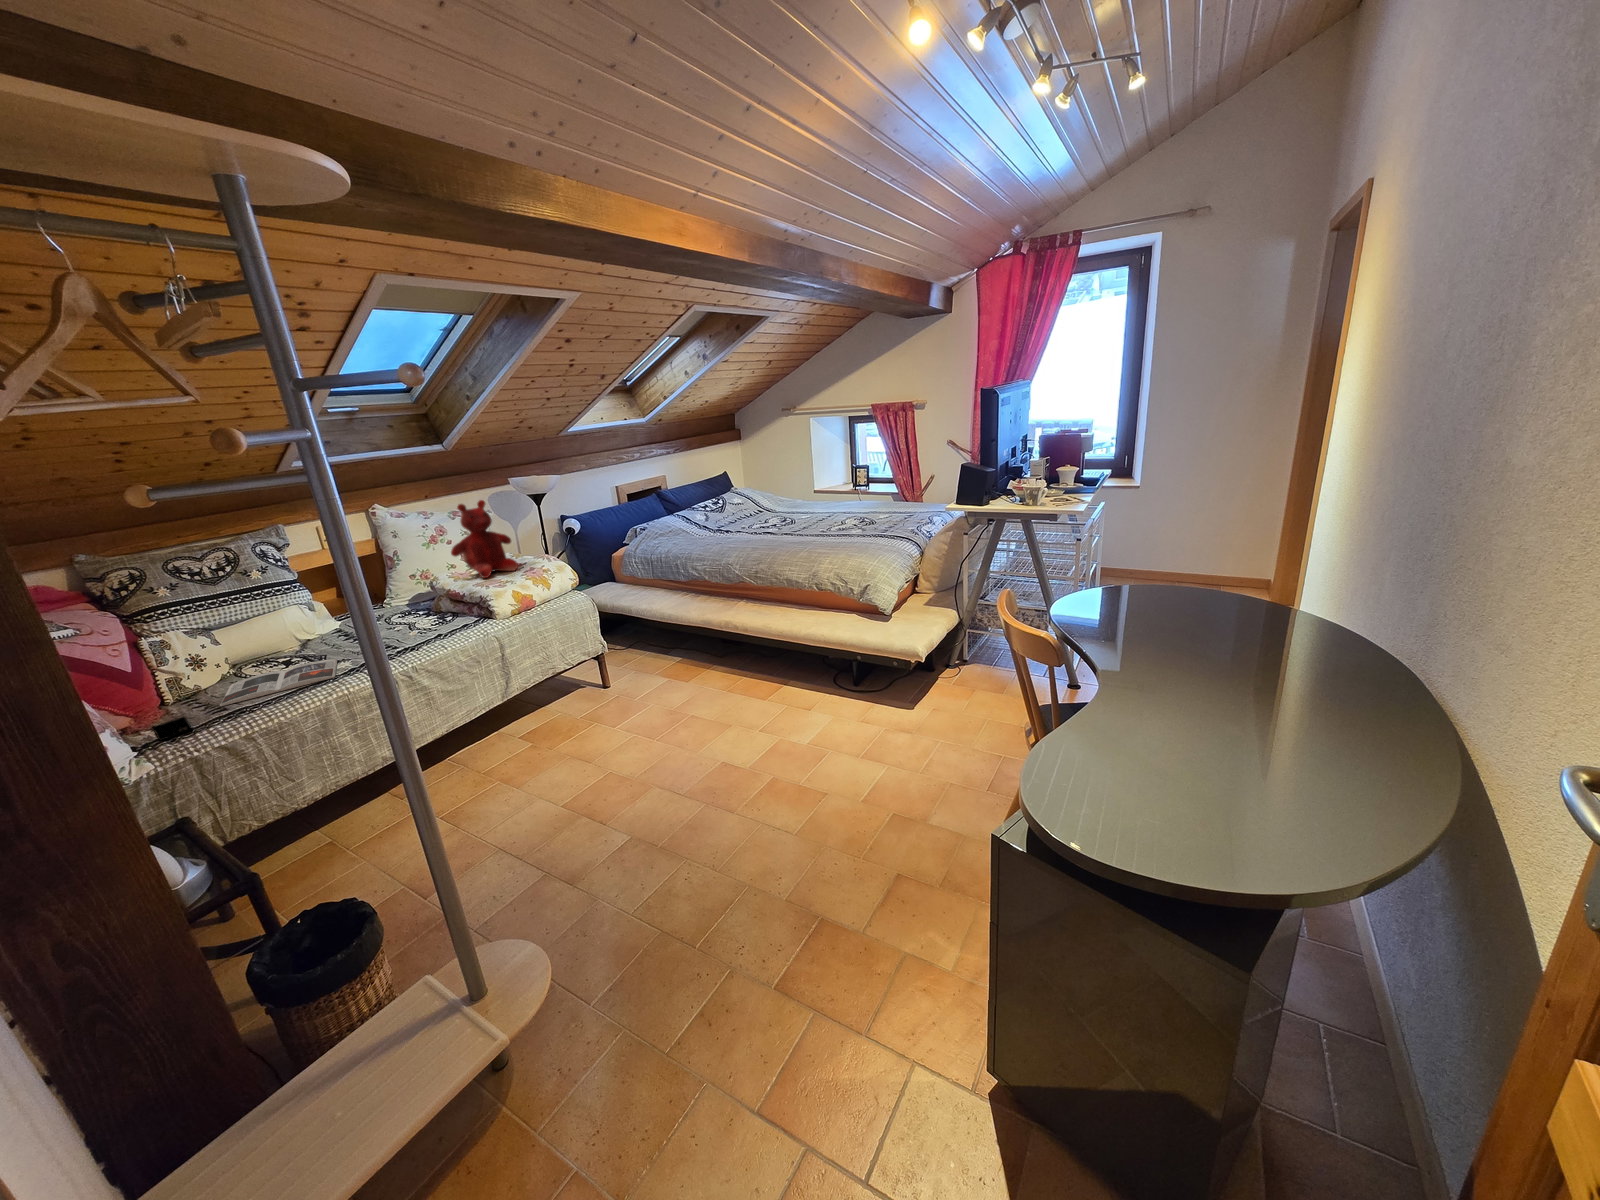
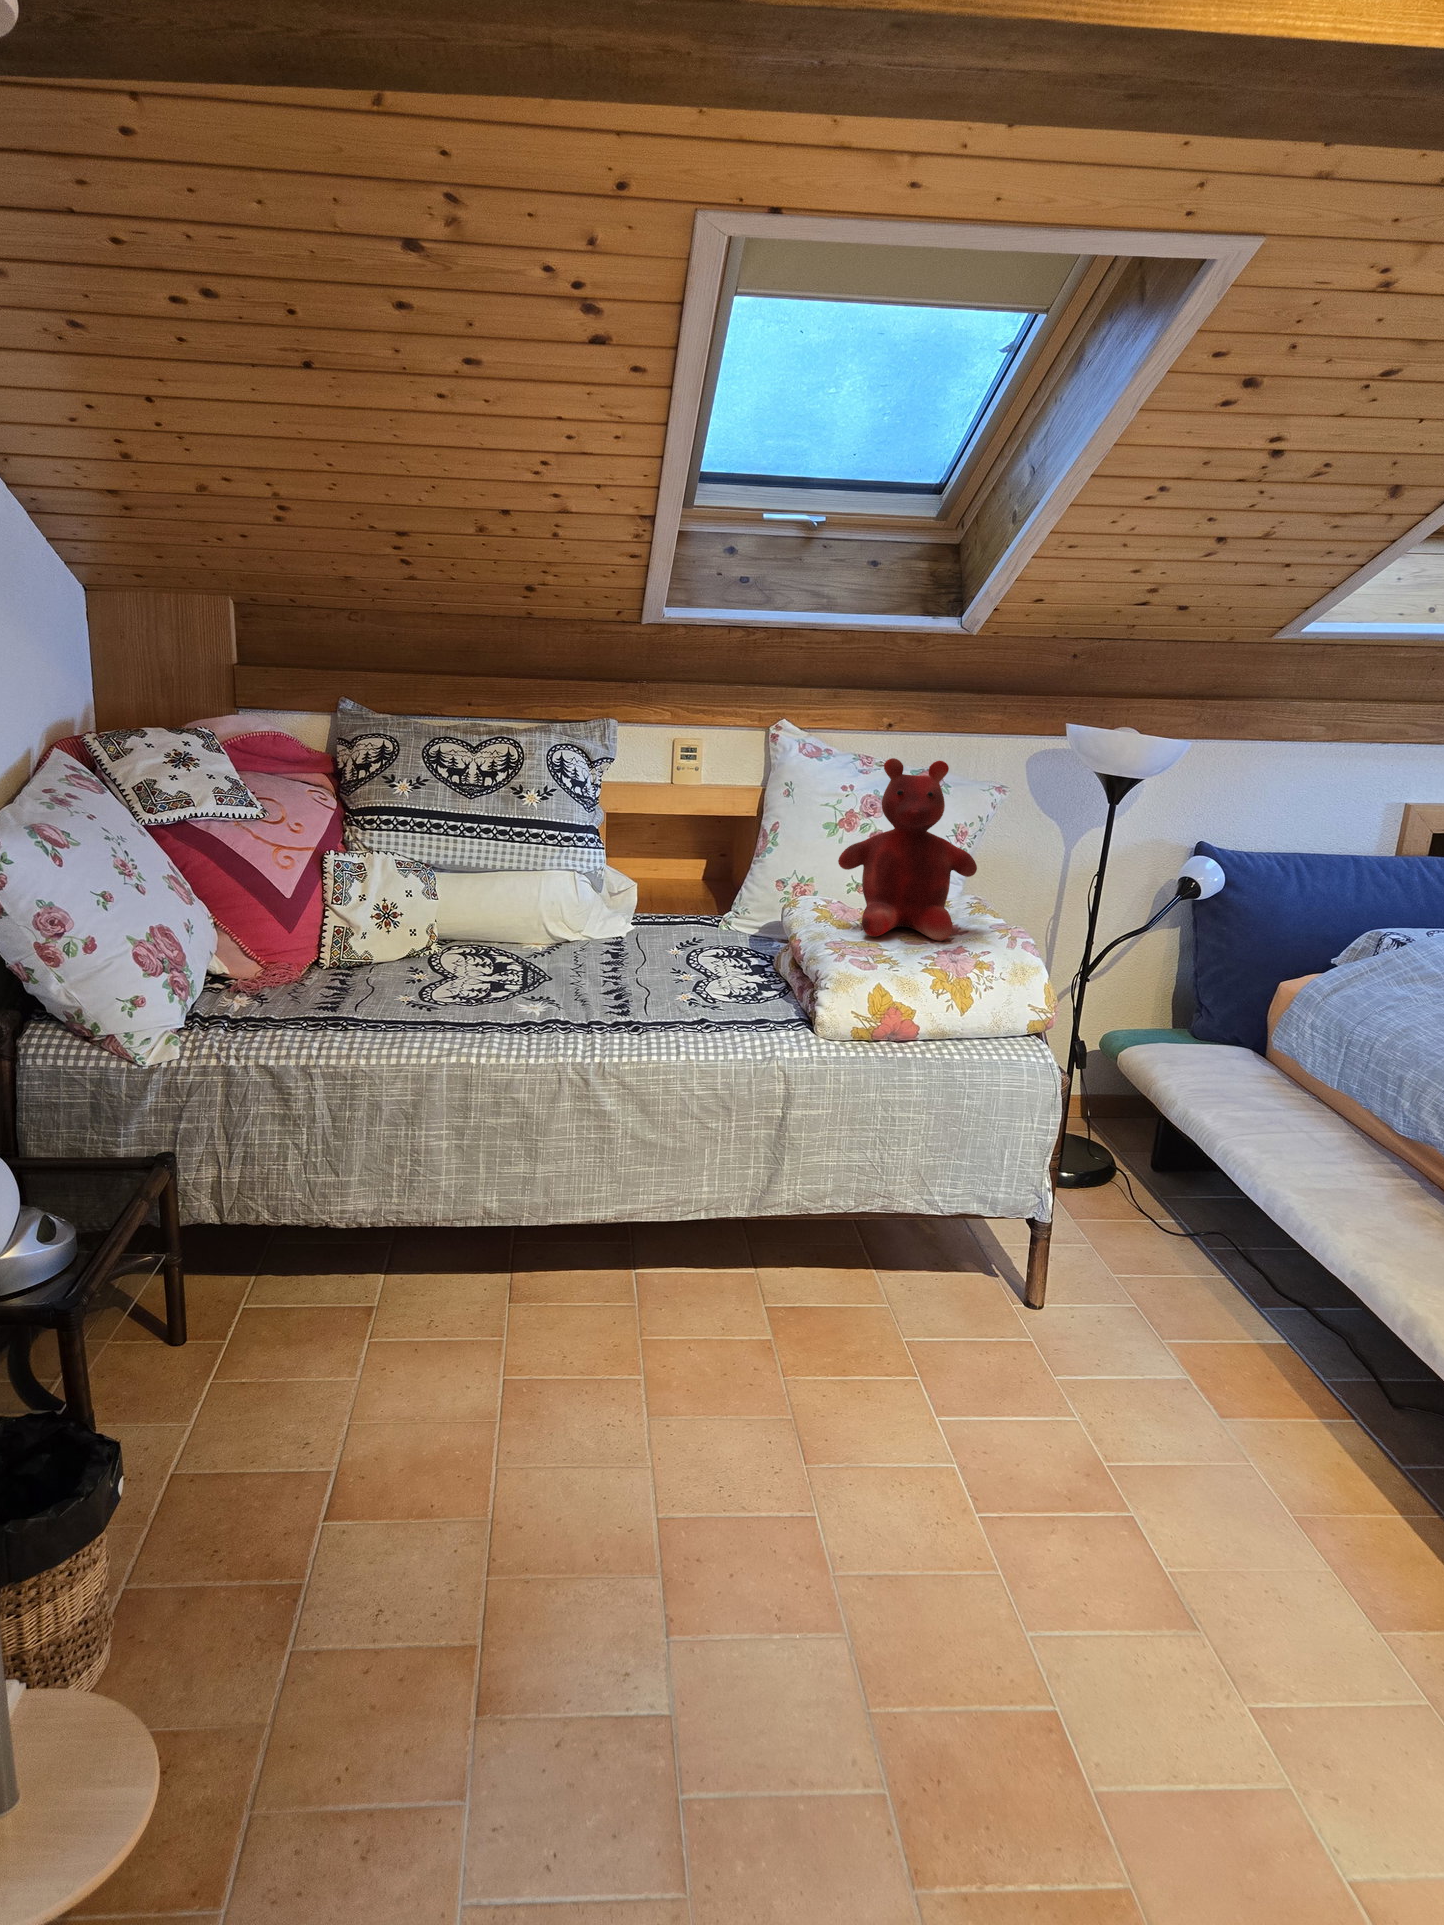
magazine: present [220,659,337,706] -> none [329,970,524,1026]
smartphone: present [153,717,193,740] -> none [220,993,284,1022]

